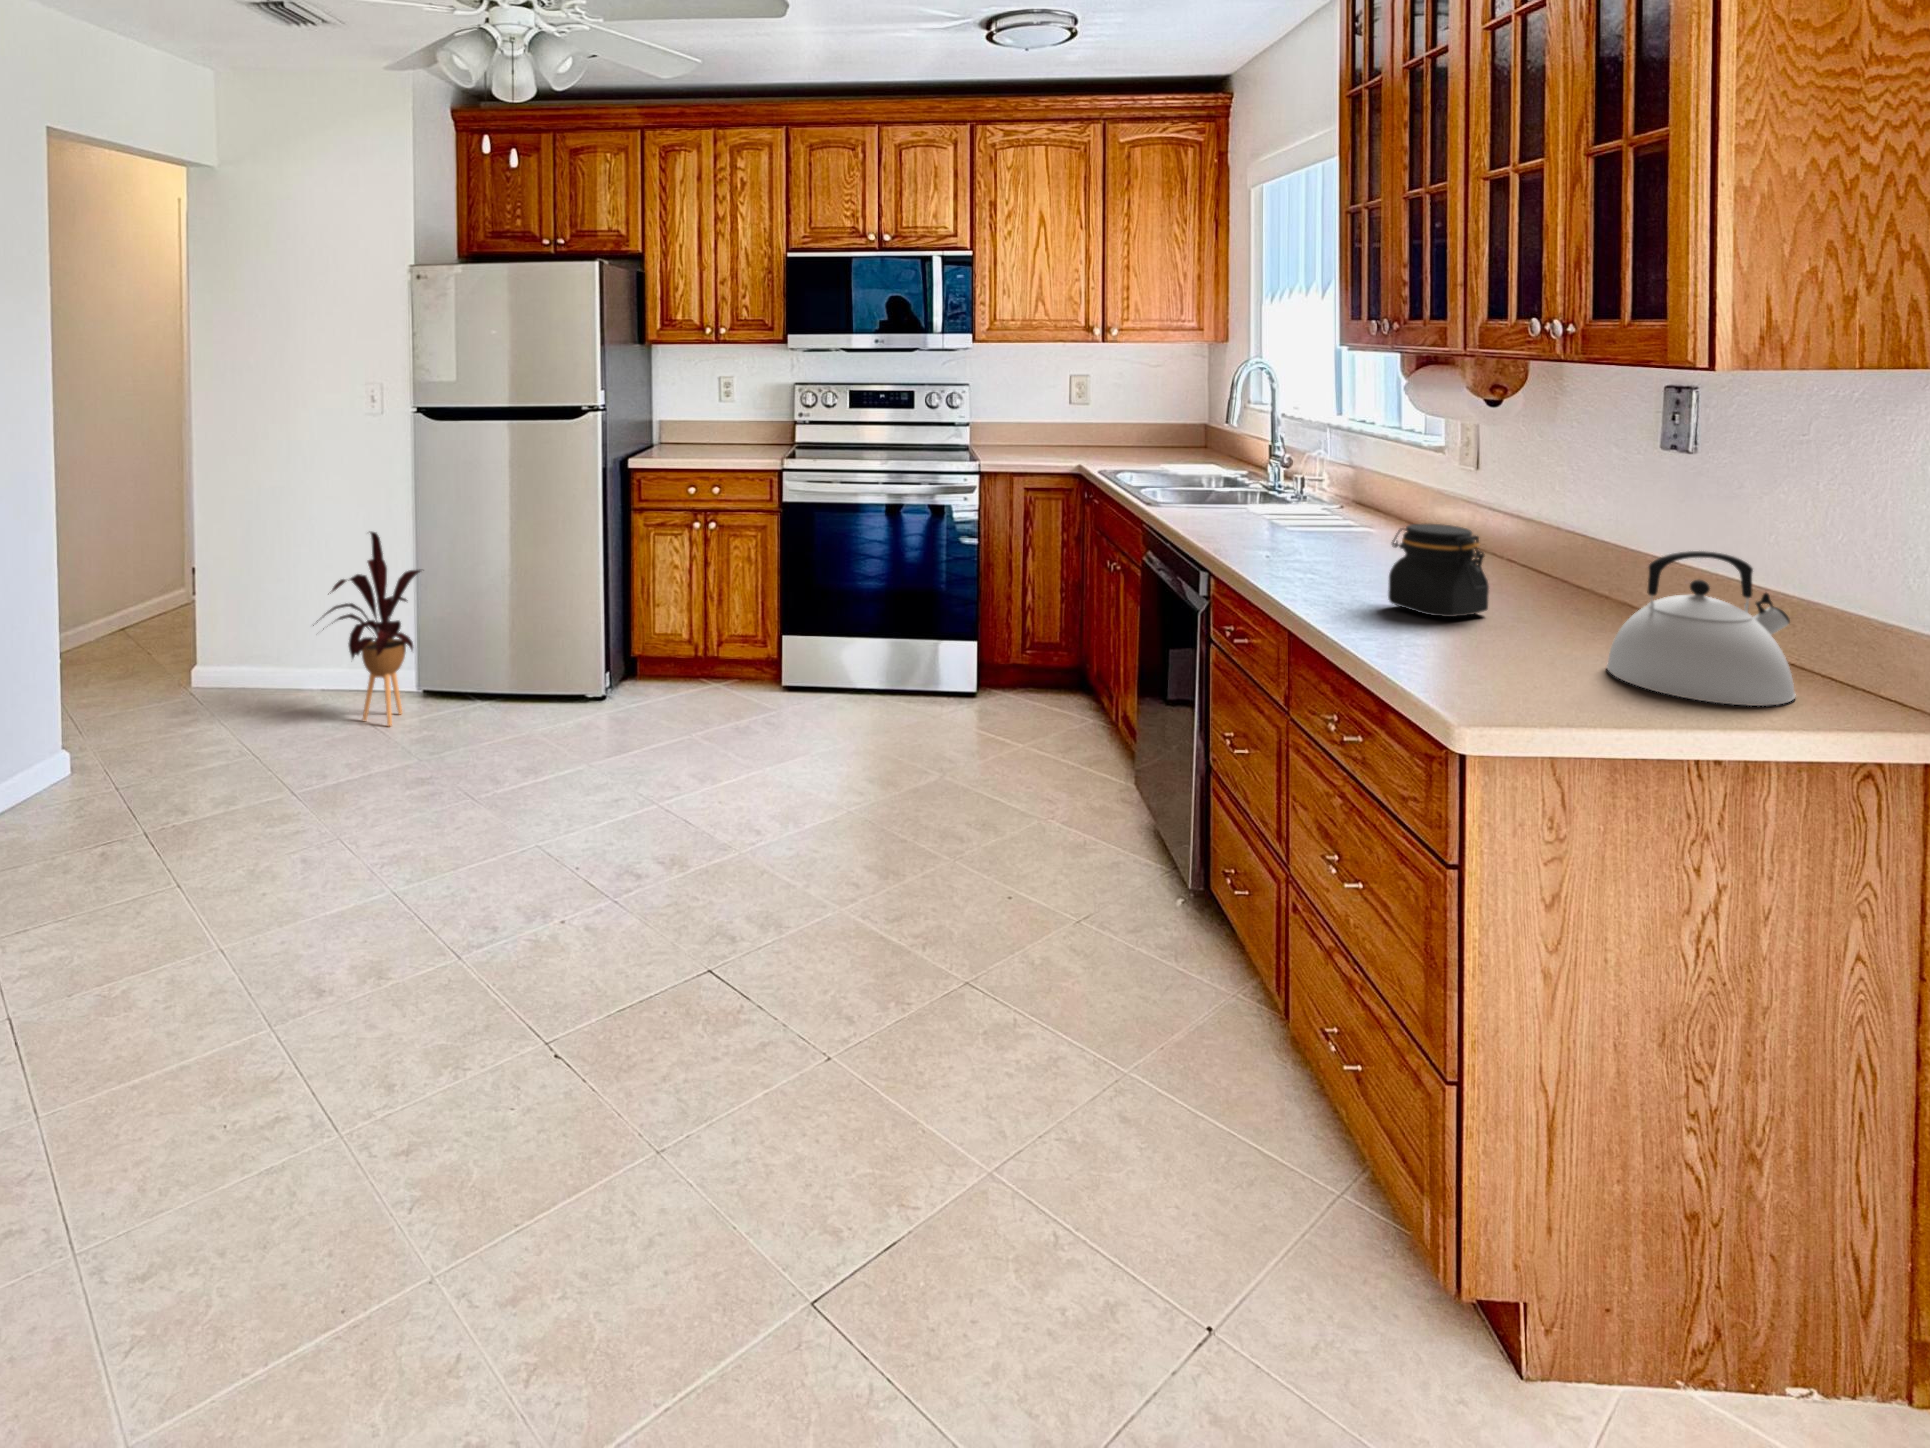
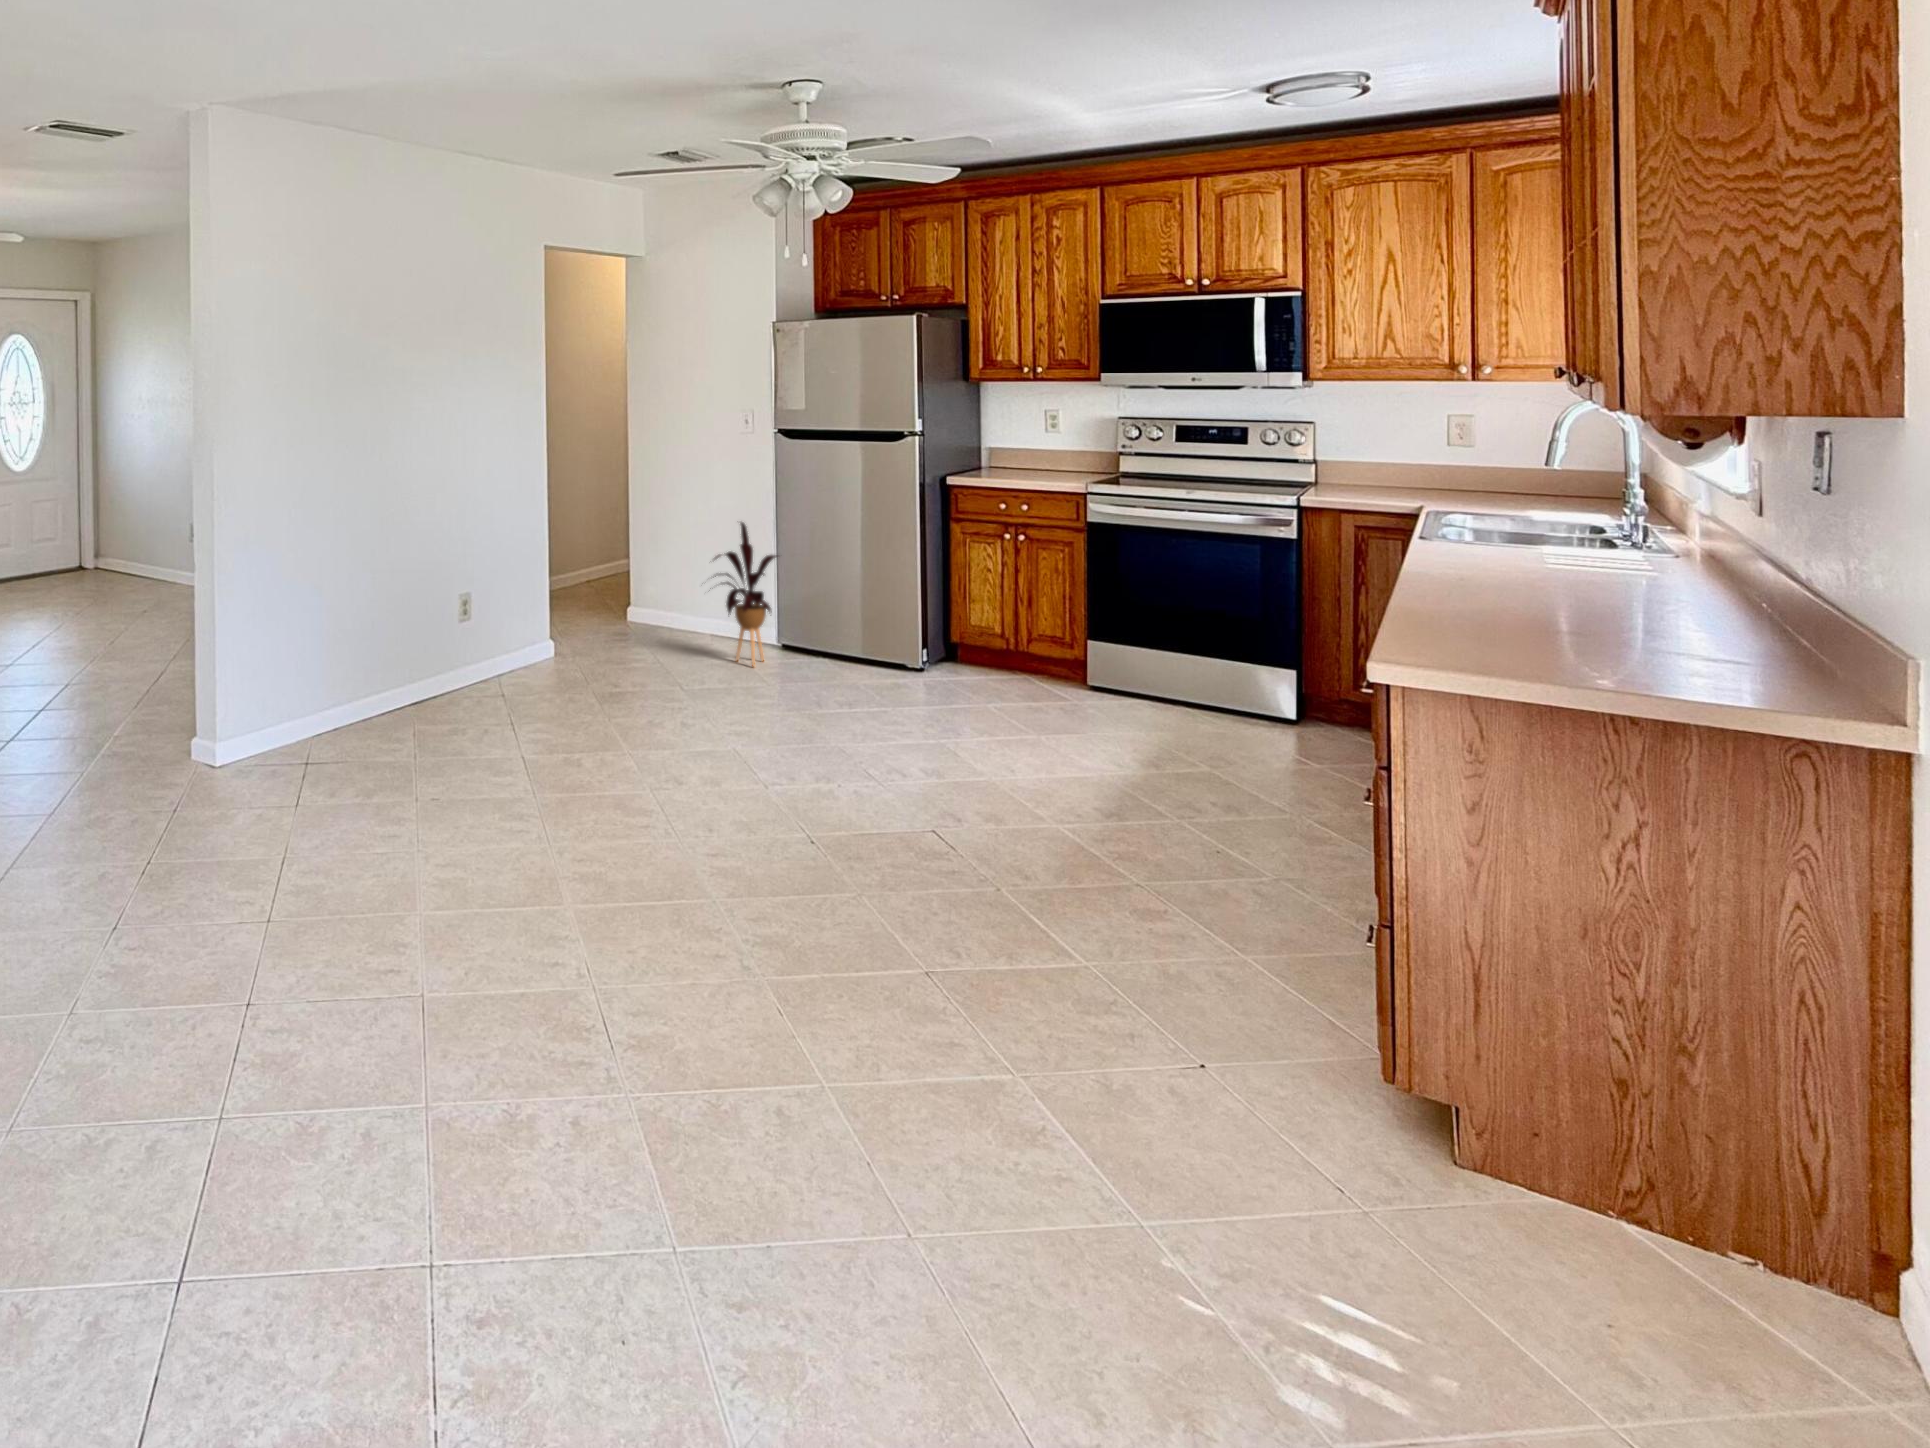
jar: present [1388,524,1489,617] -> none [1491,546,1592,625]
kettle: present [1607,551,1796,706] -> none [1597,565,1781,691]

